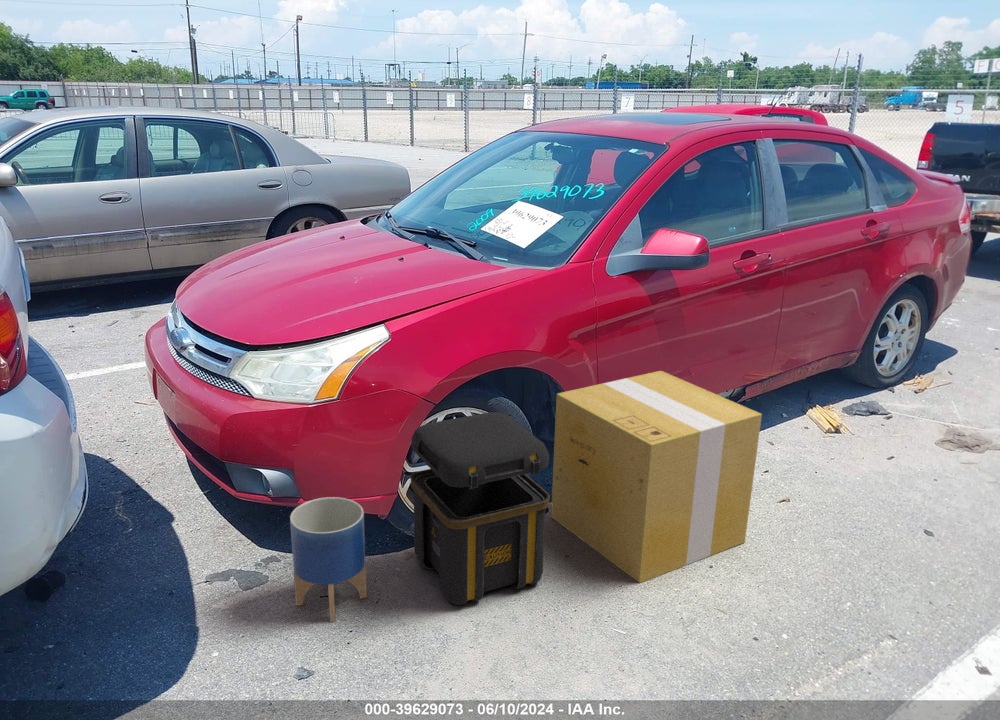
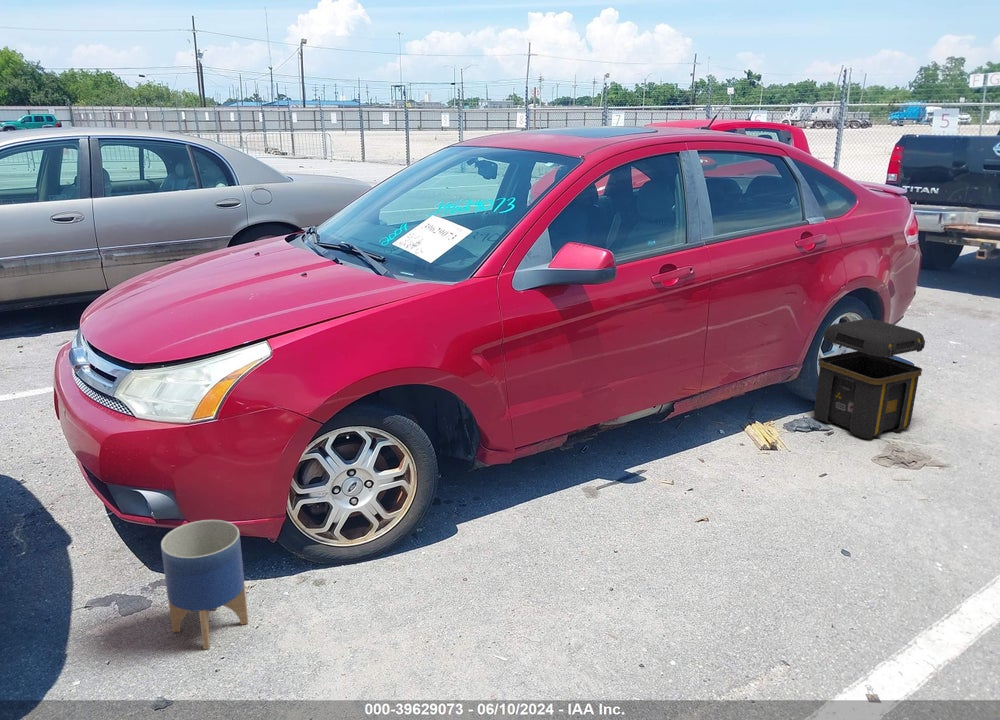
cardboard box: present [551,371,762,583] -> none [458,387,664,608]
toolbox: present [410,412,550,605] -> present [814,319,925,439]

